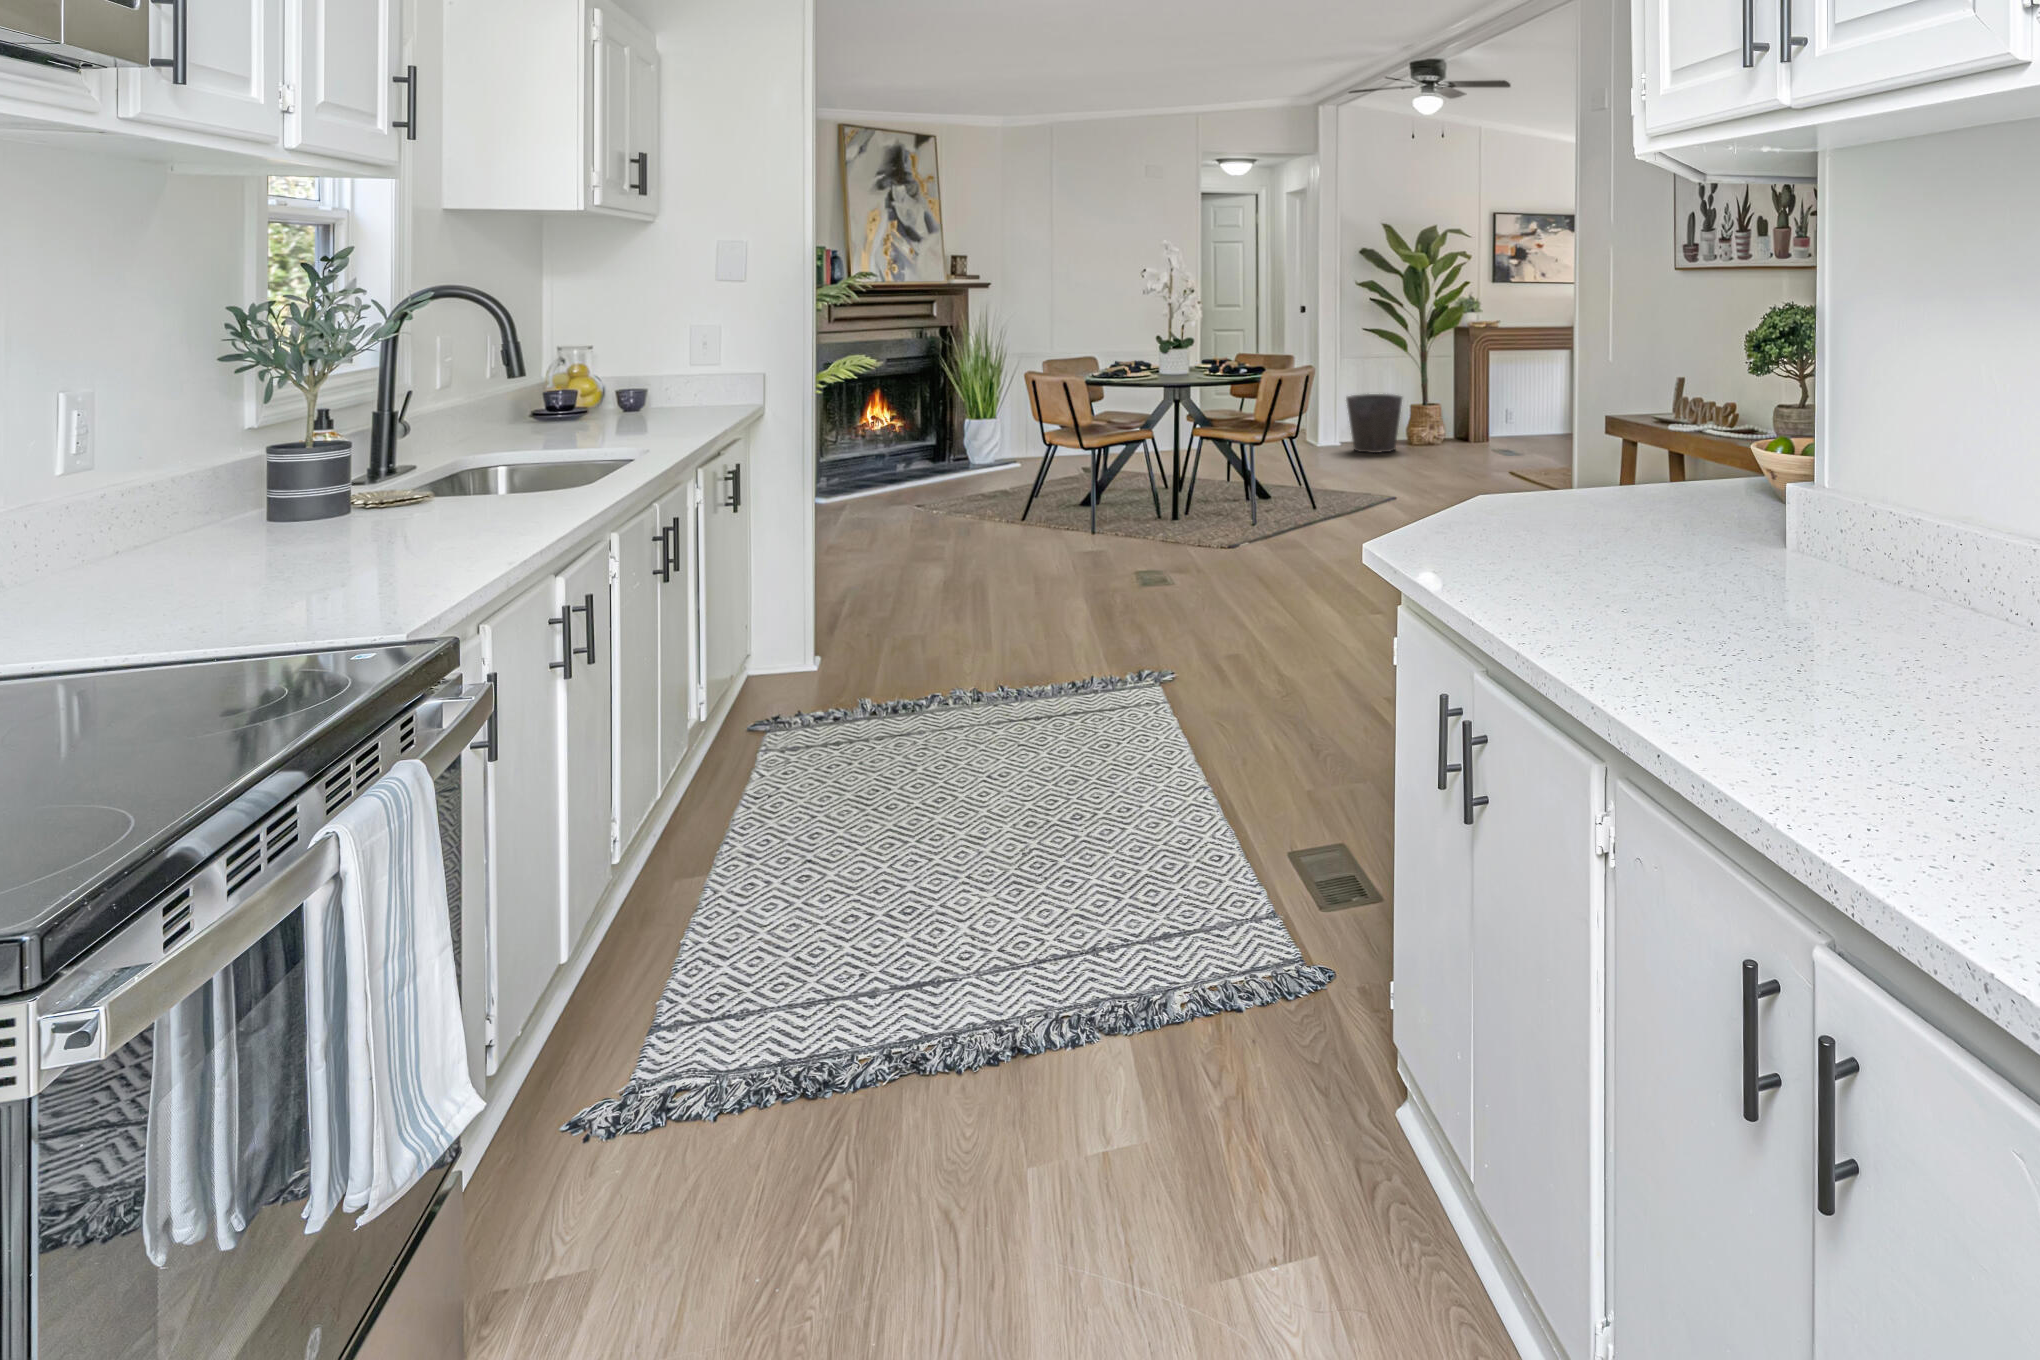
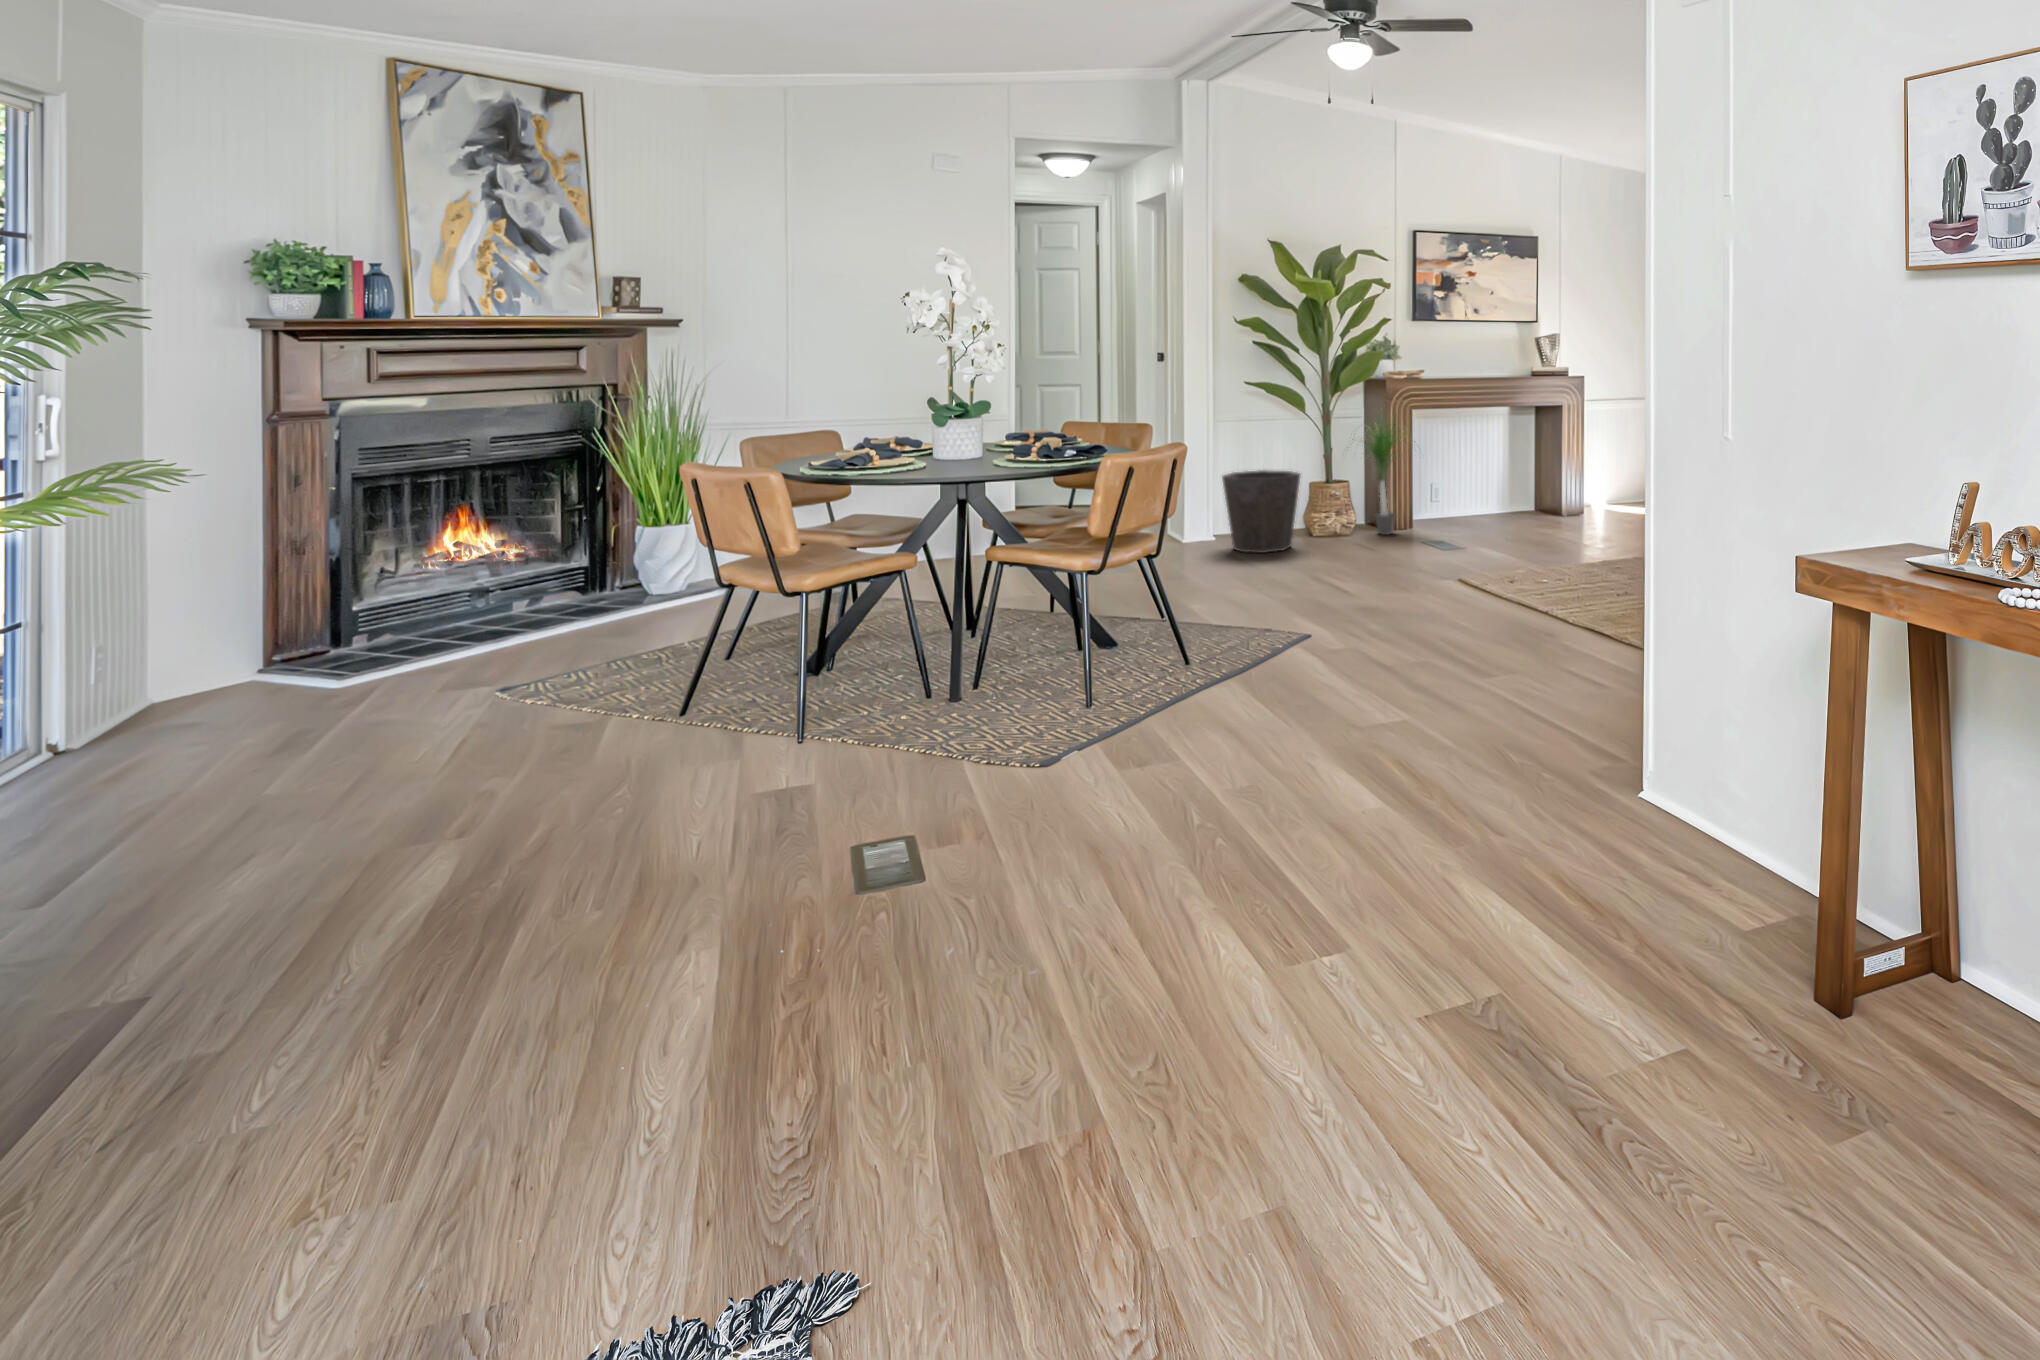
potted plant: none [1433,347,1497,444] -> present [1352,419,1415,535]

